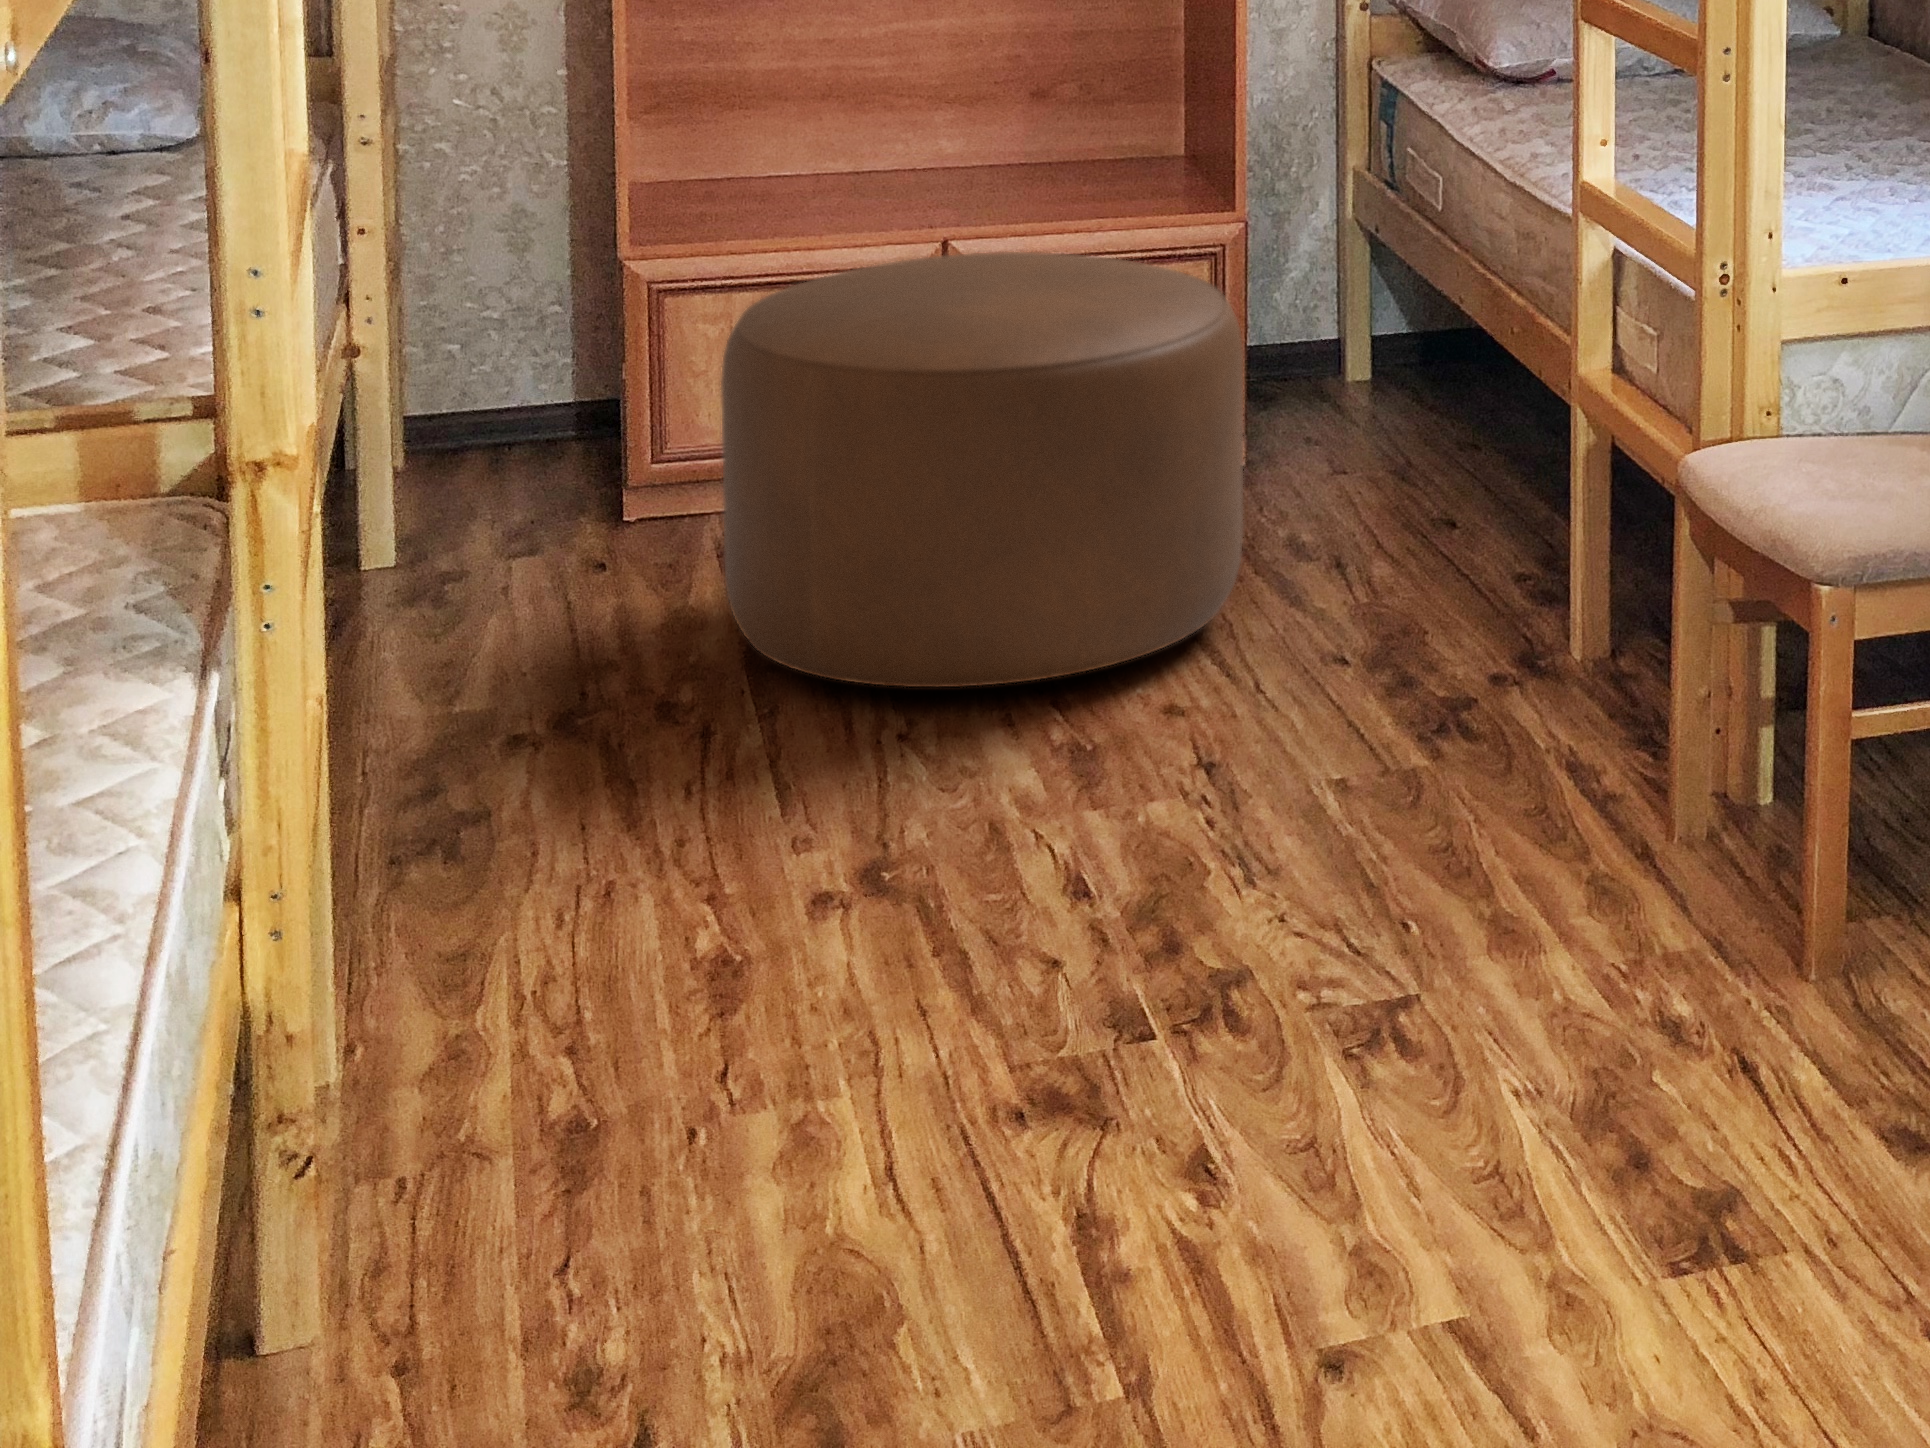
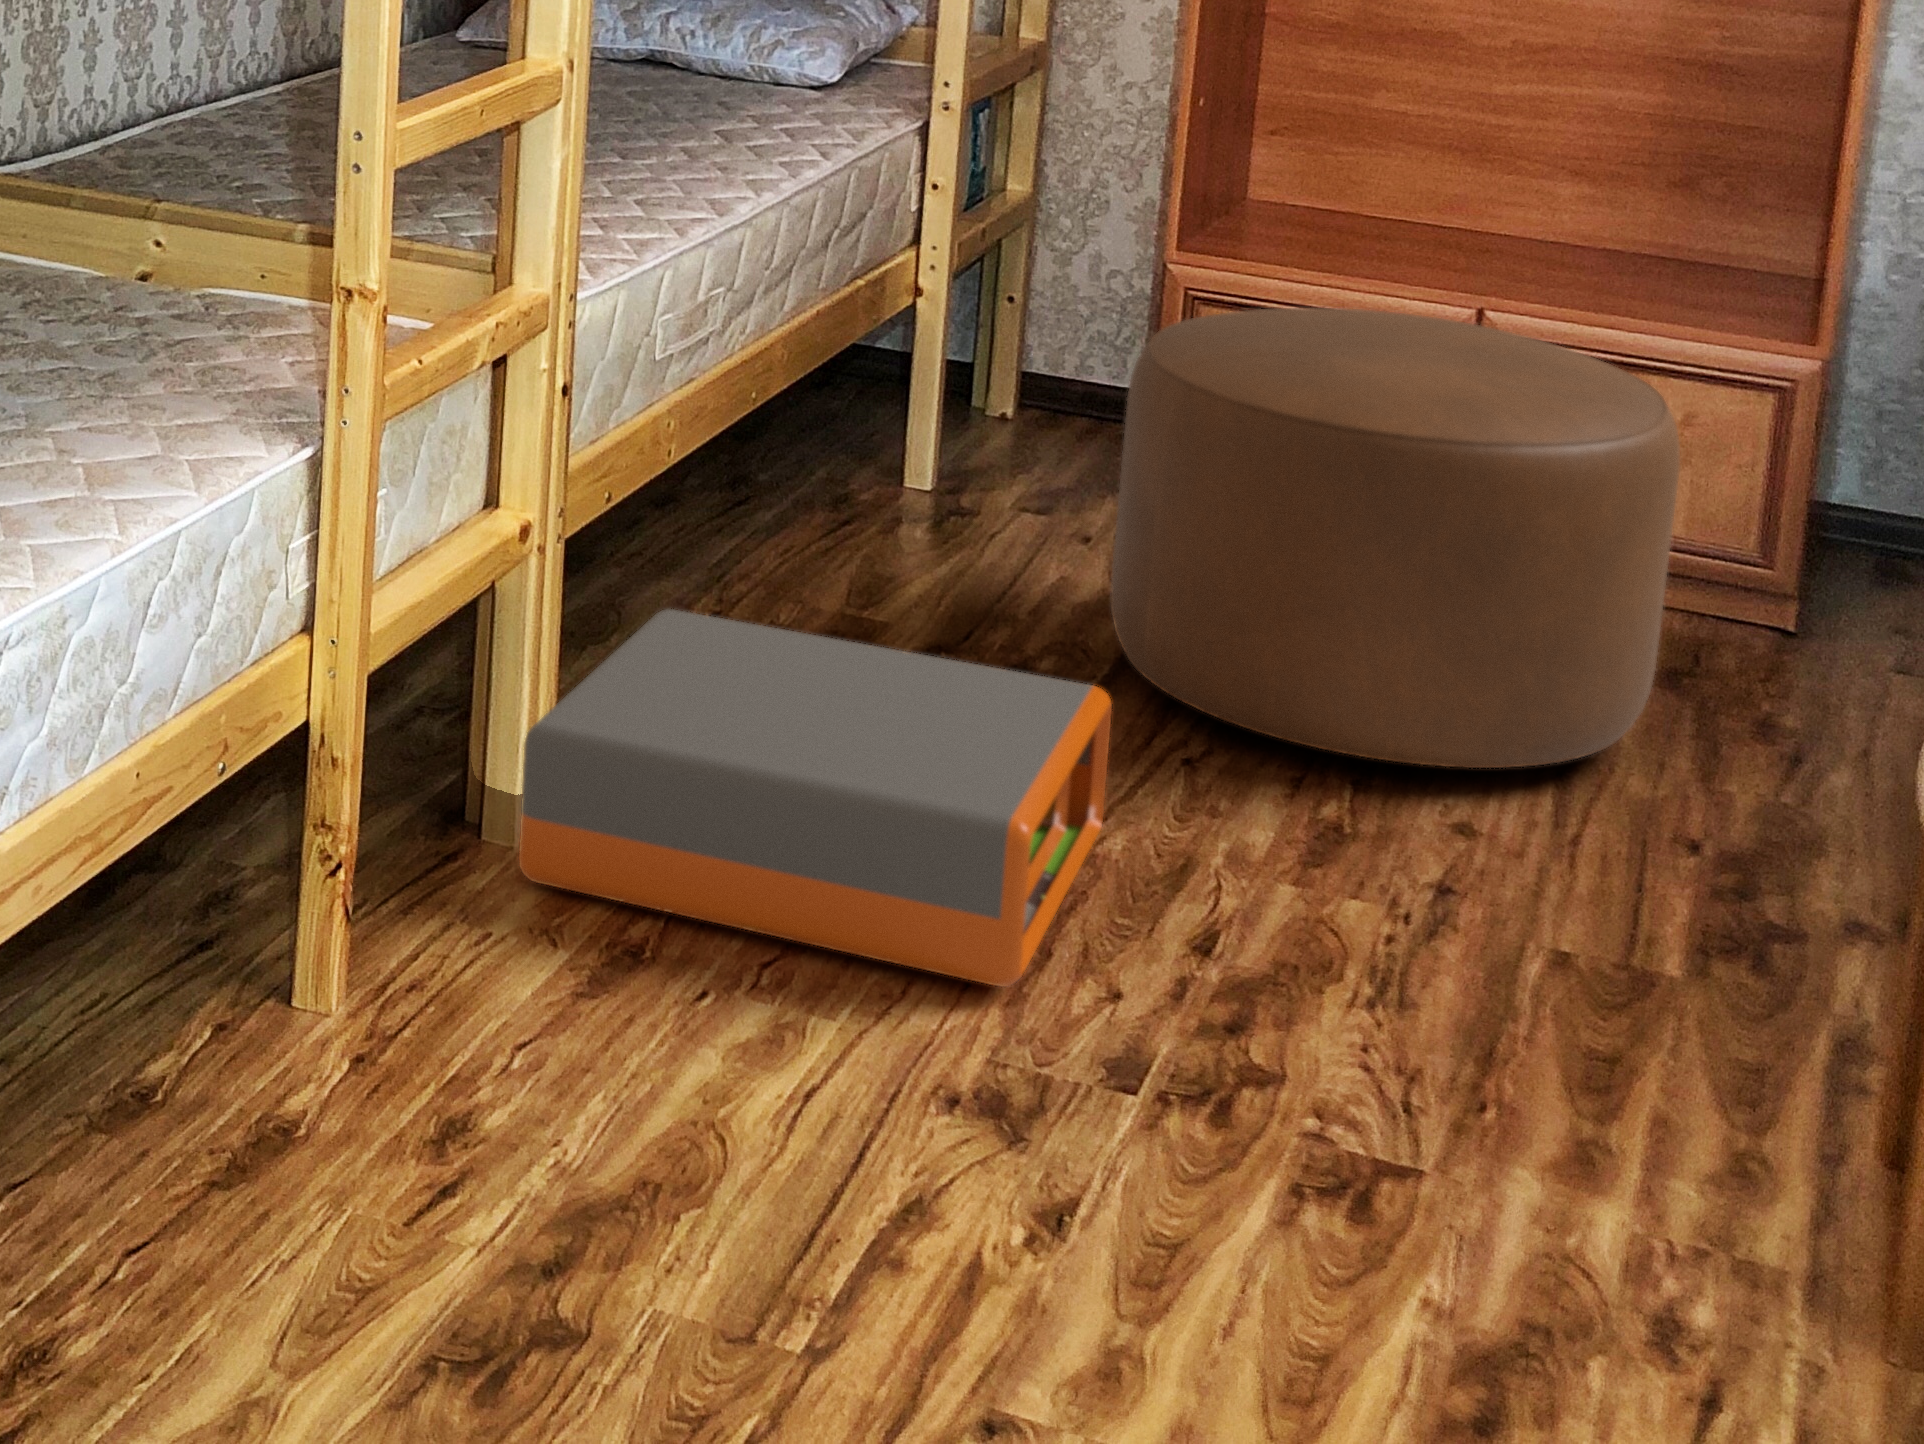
storage box: none [358,683,985,1109] -> present [519,609,1112,987]

